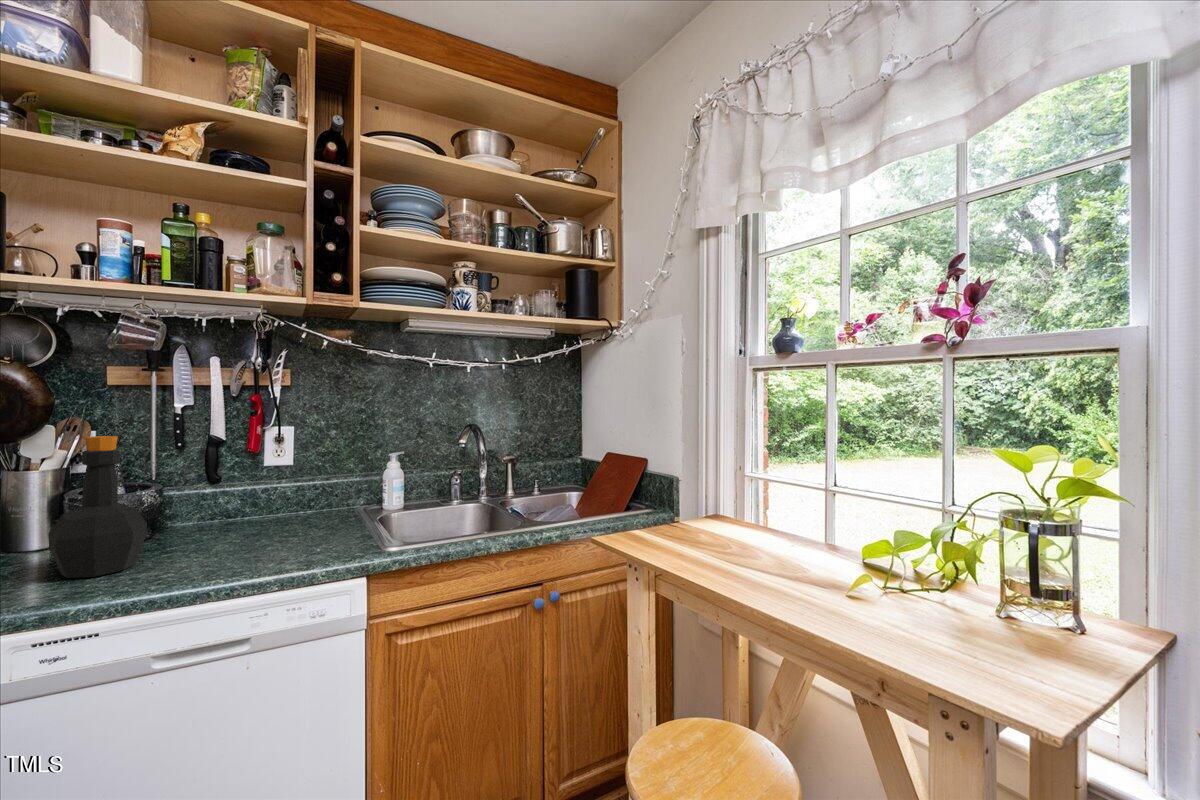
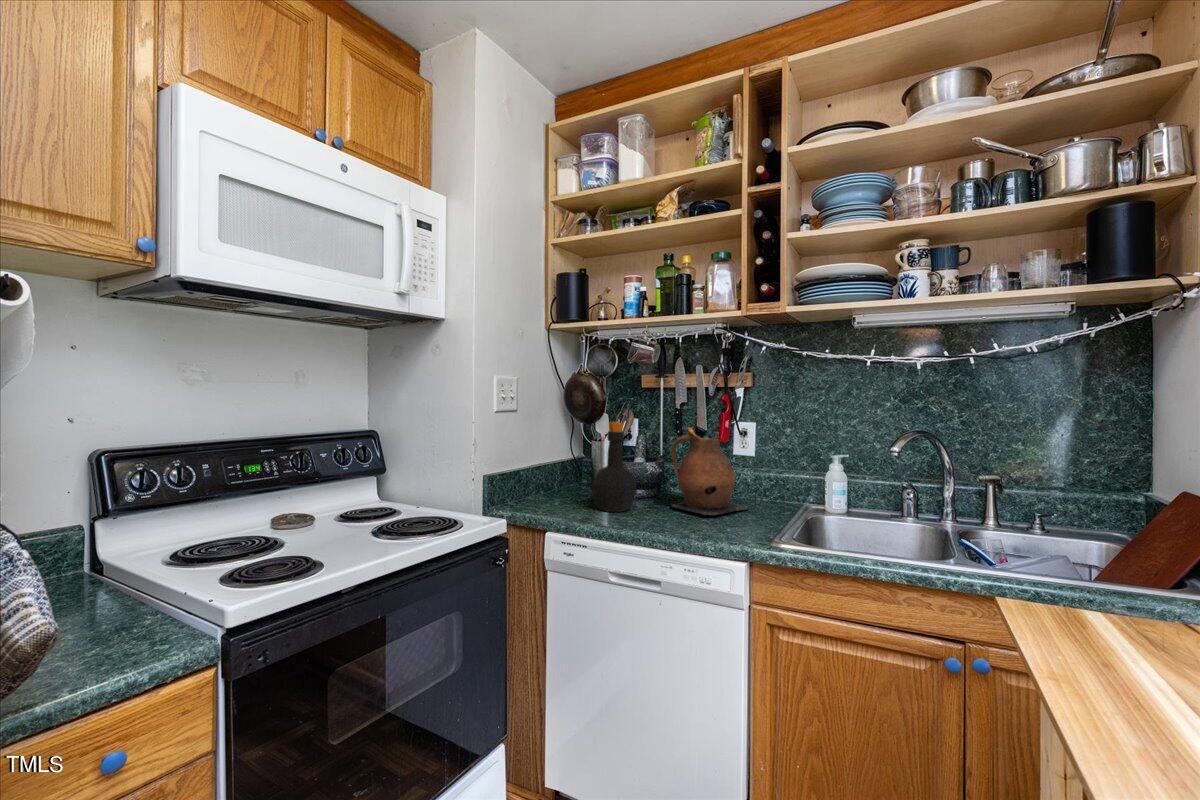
ceramic pitcher: none [196,436,308,544] -> present [671,428,748,516]

